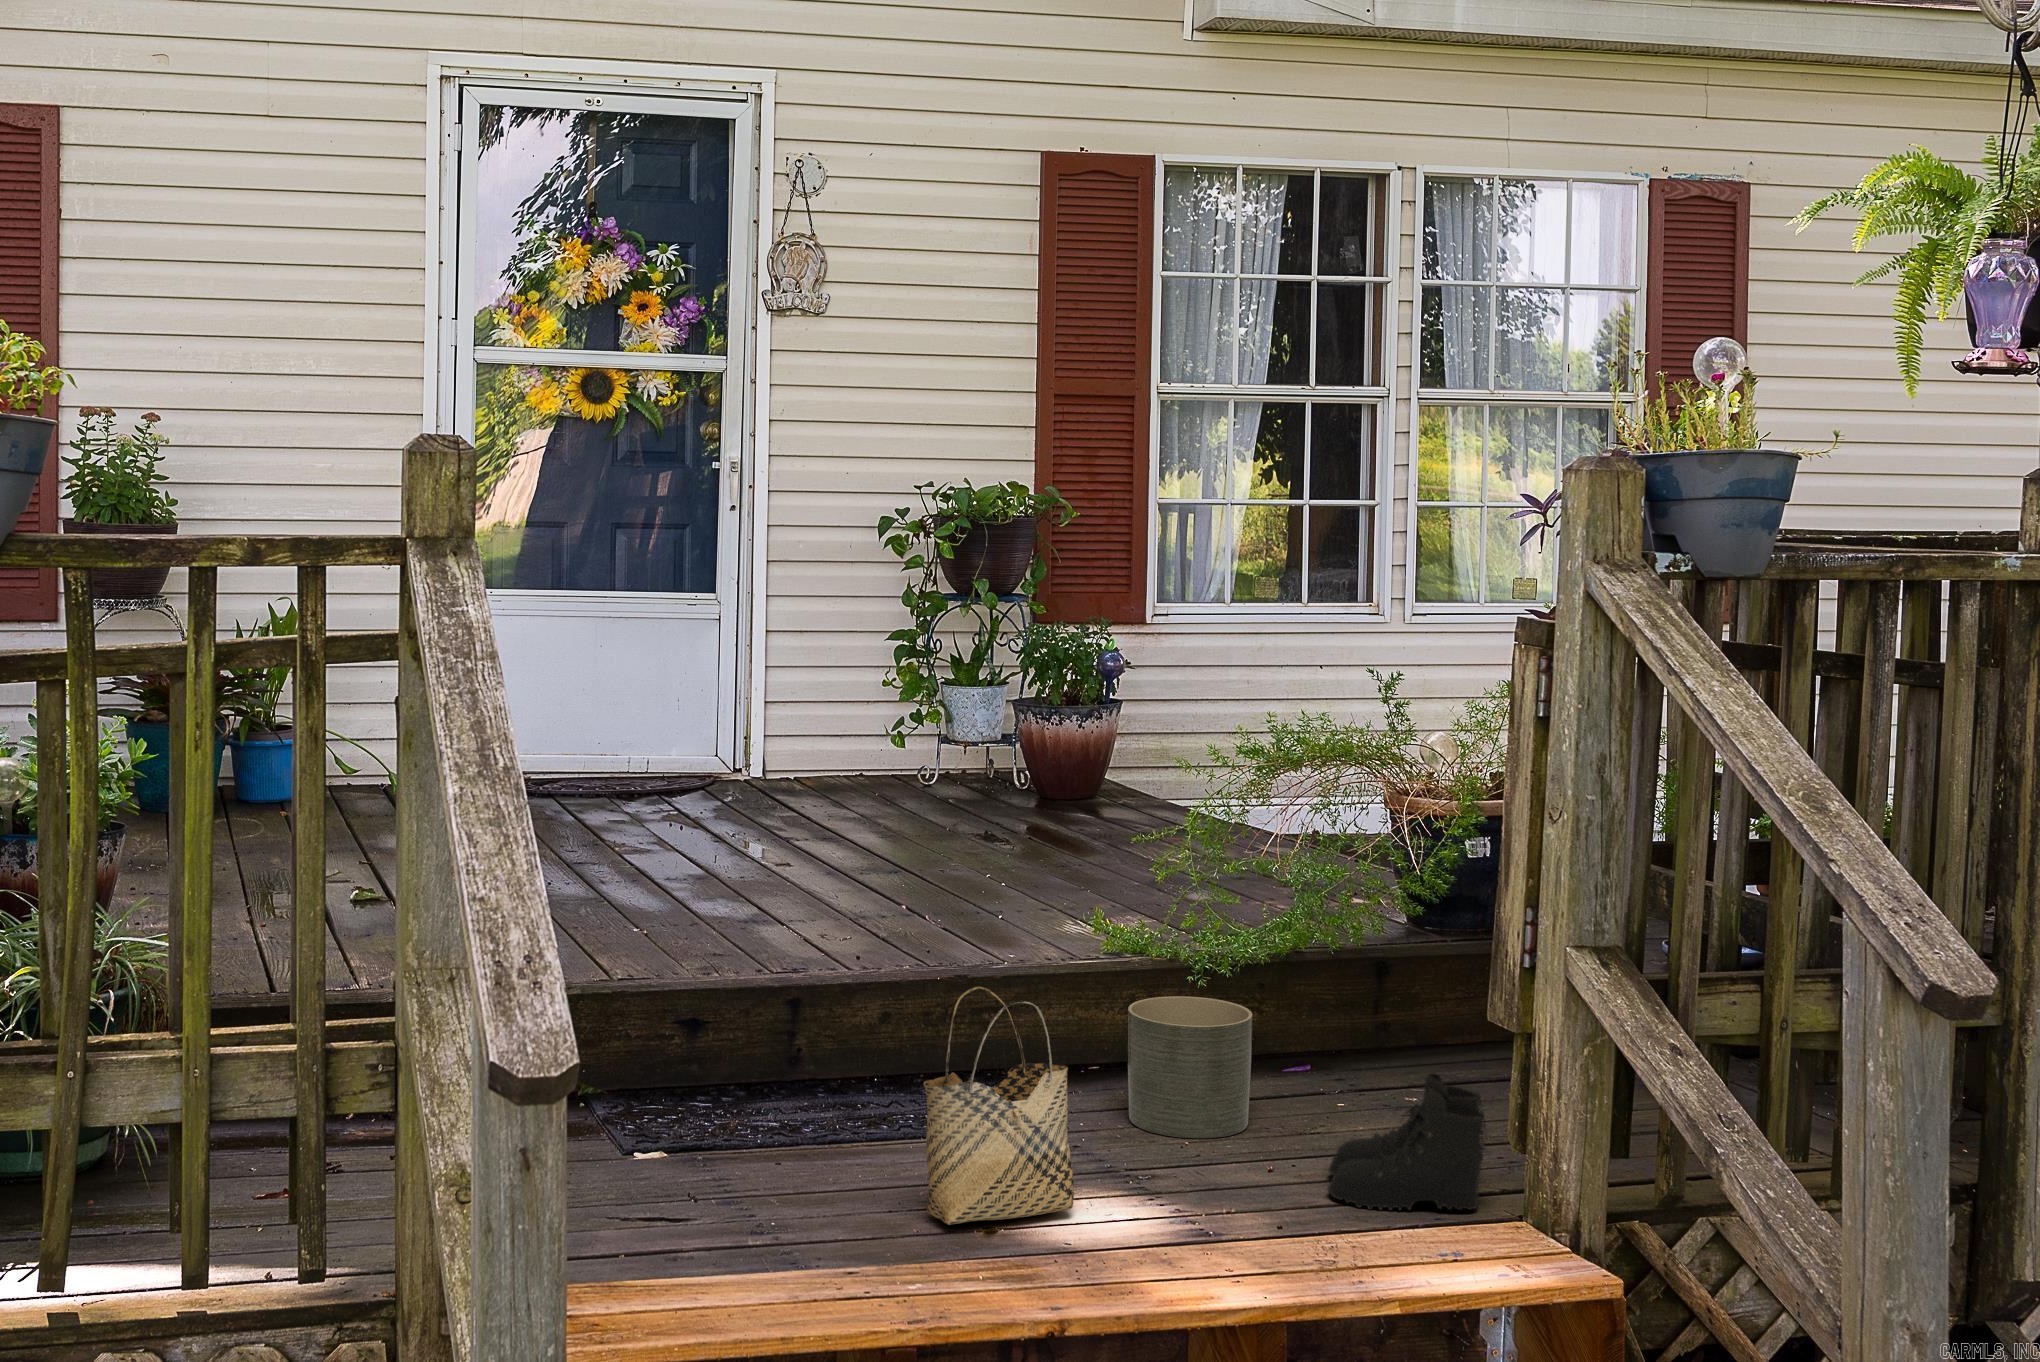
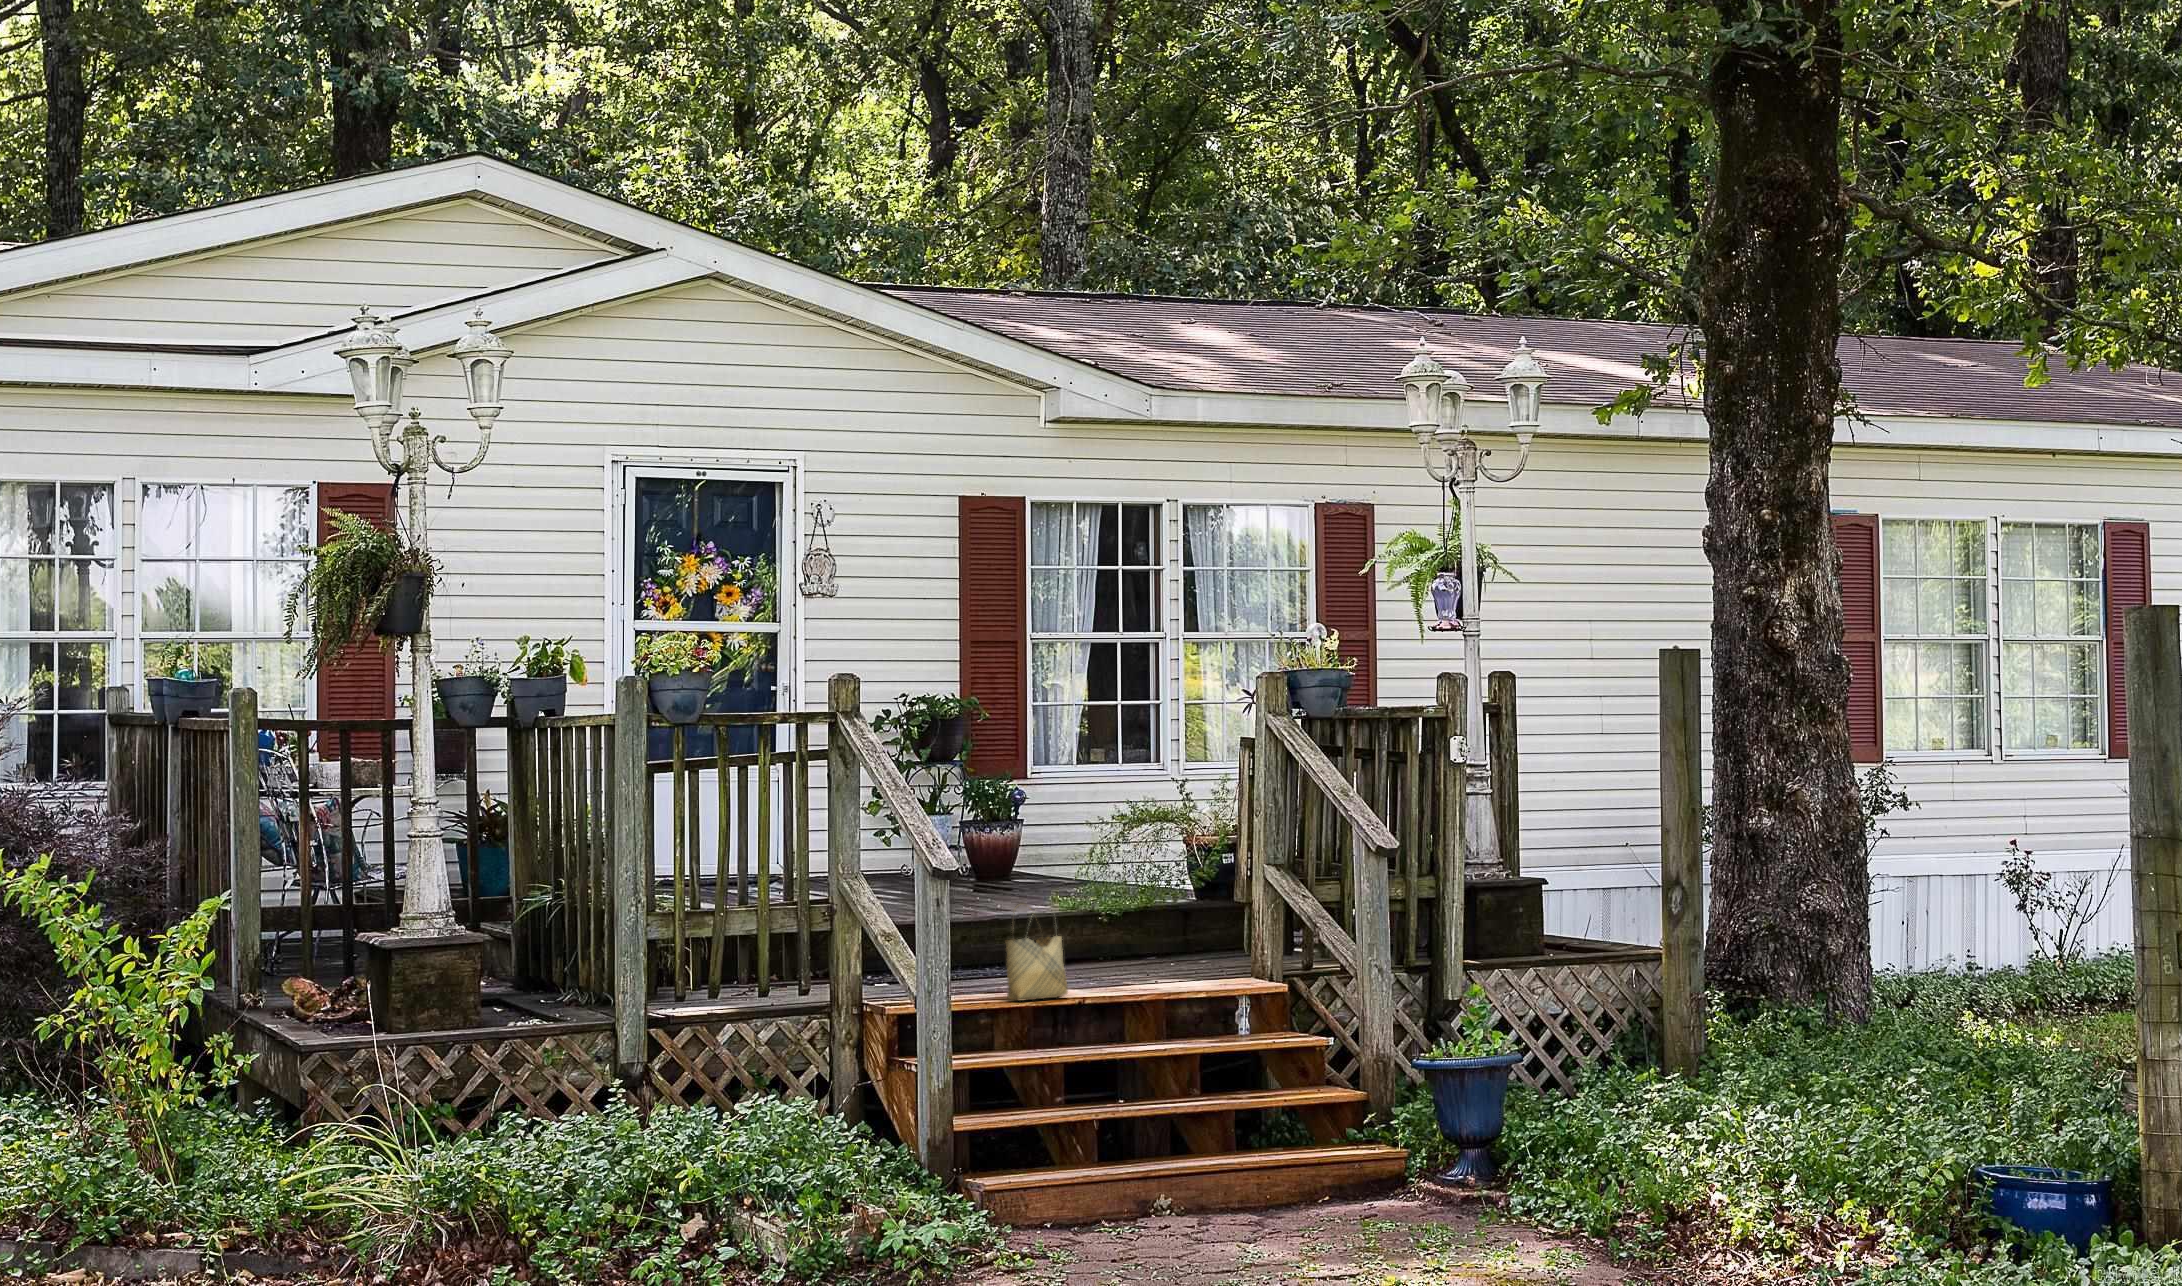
planter: present [1128,996,1252,1138] -> none [1074,928,1131,985]
boots: present [1328,1073,1490,1210] -> none [1170,938,1238,992]

